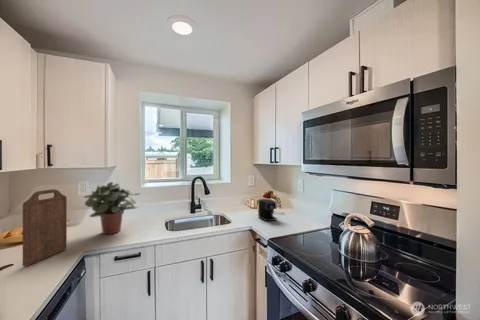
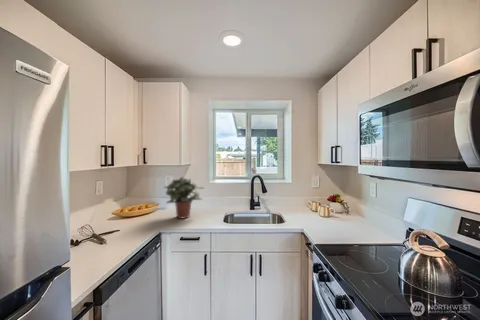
cutting board: present [23,189,67,267] -> none [120,180,150,233]
coffee maker: present [258,199,276,221] -> none [315,202,348,226]

